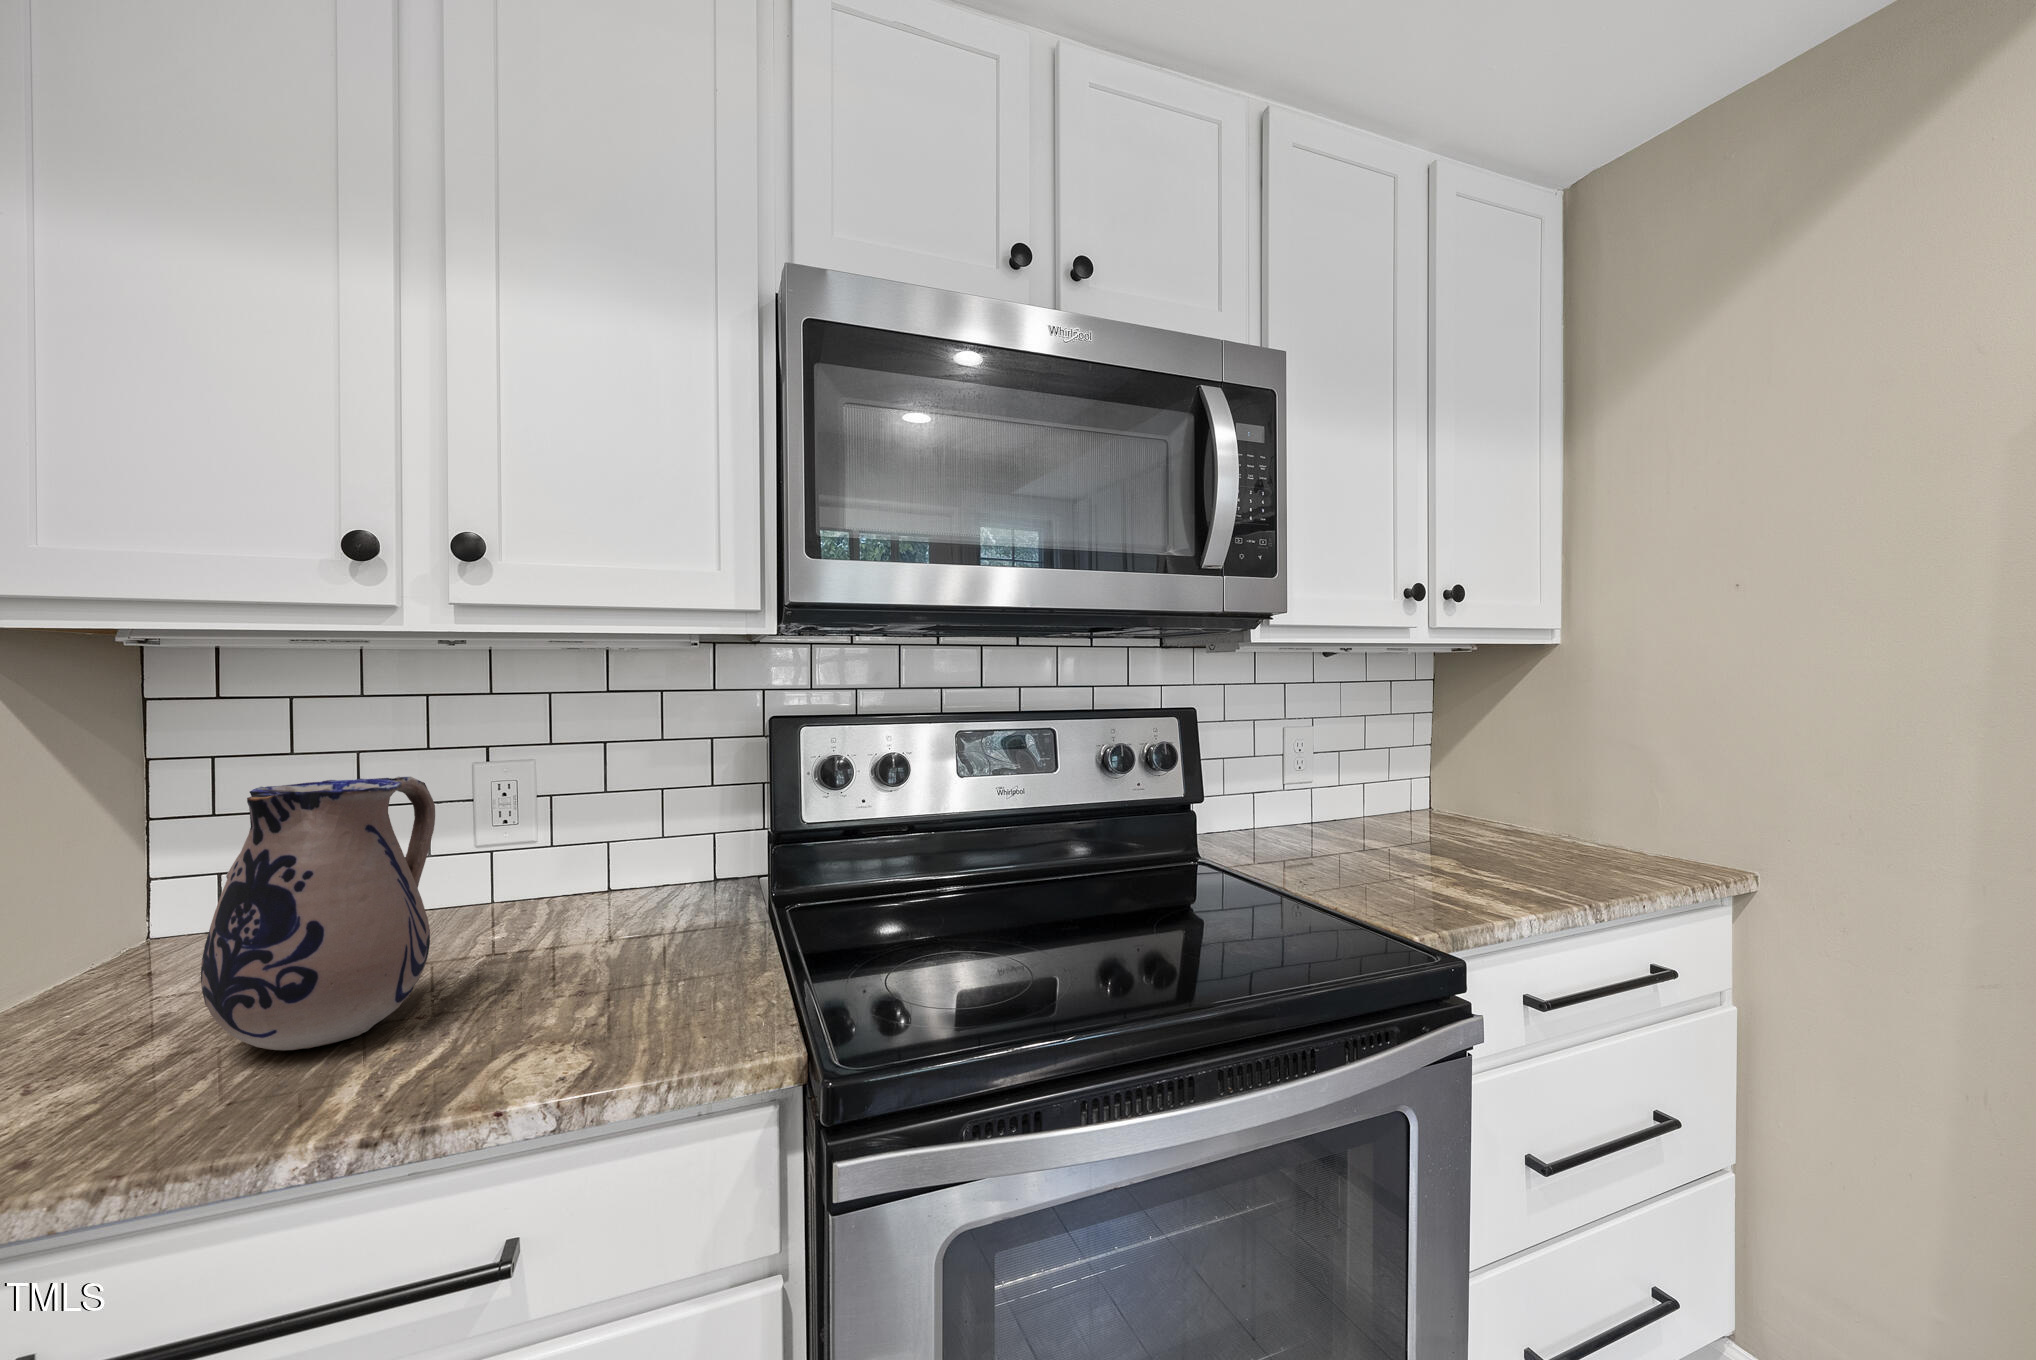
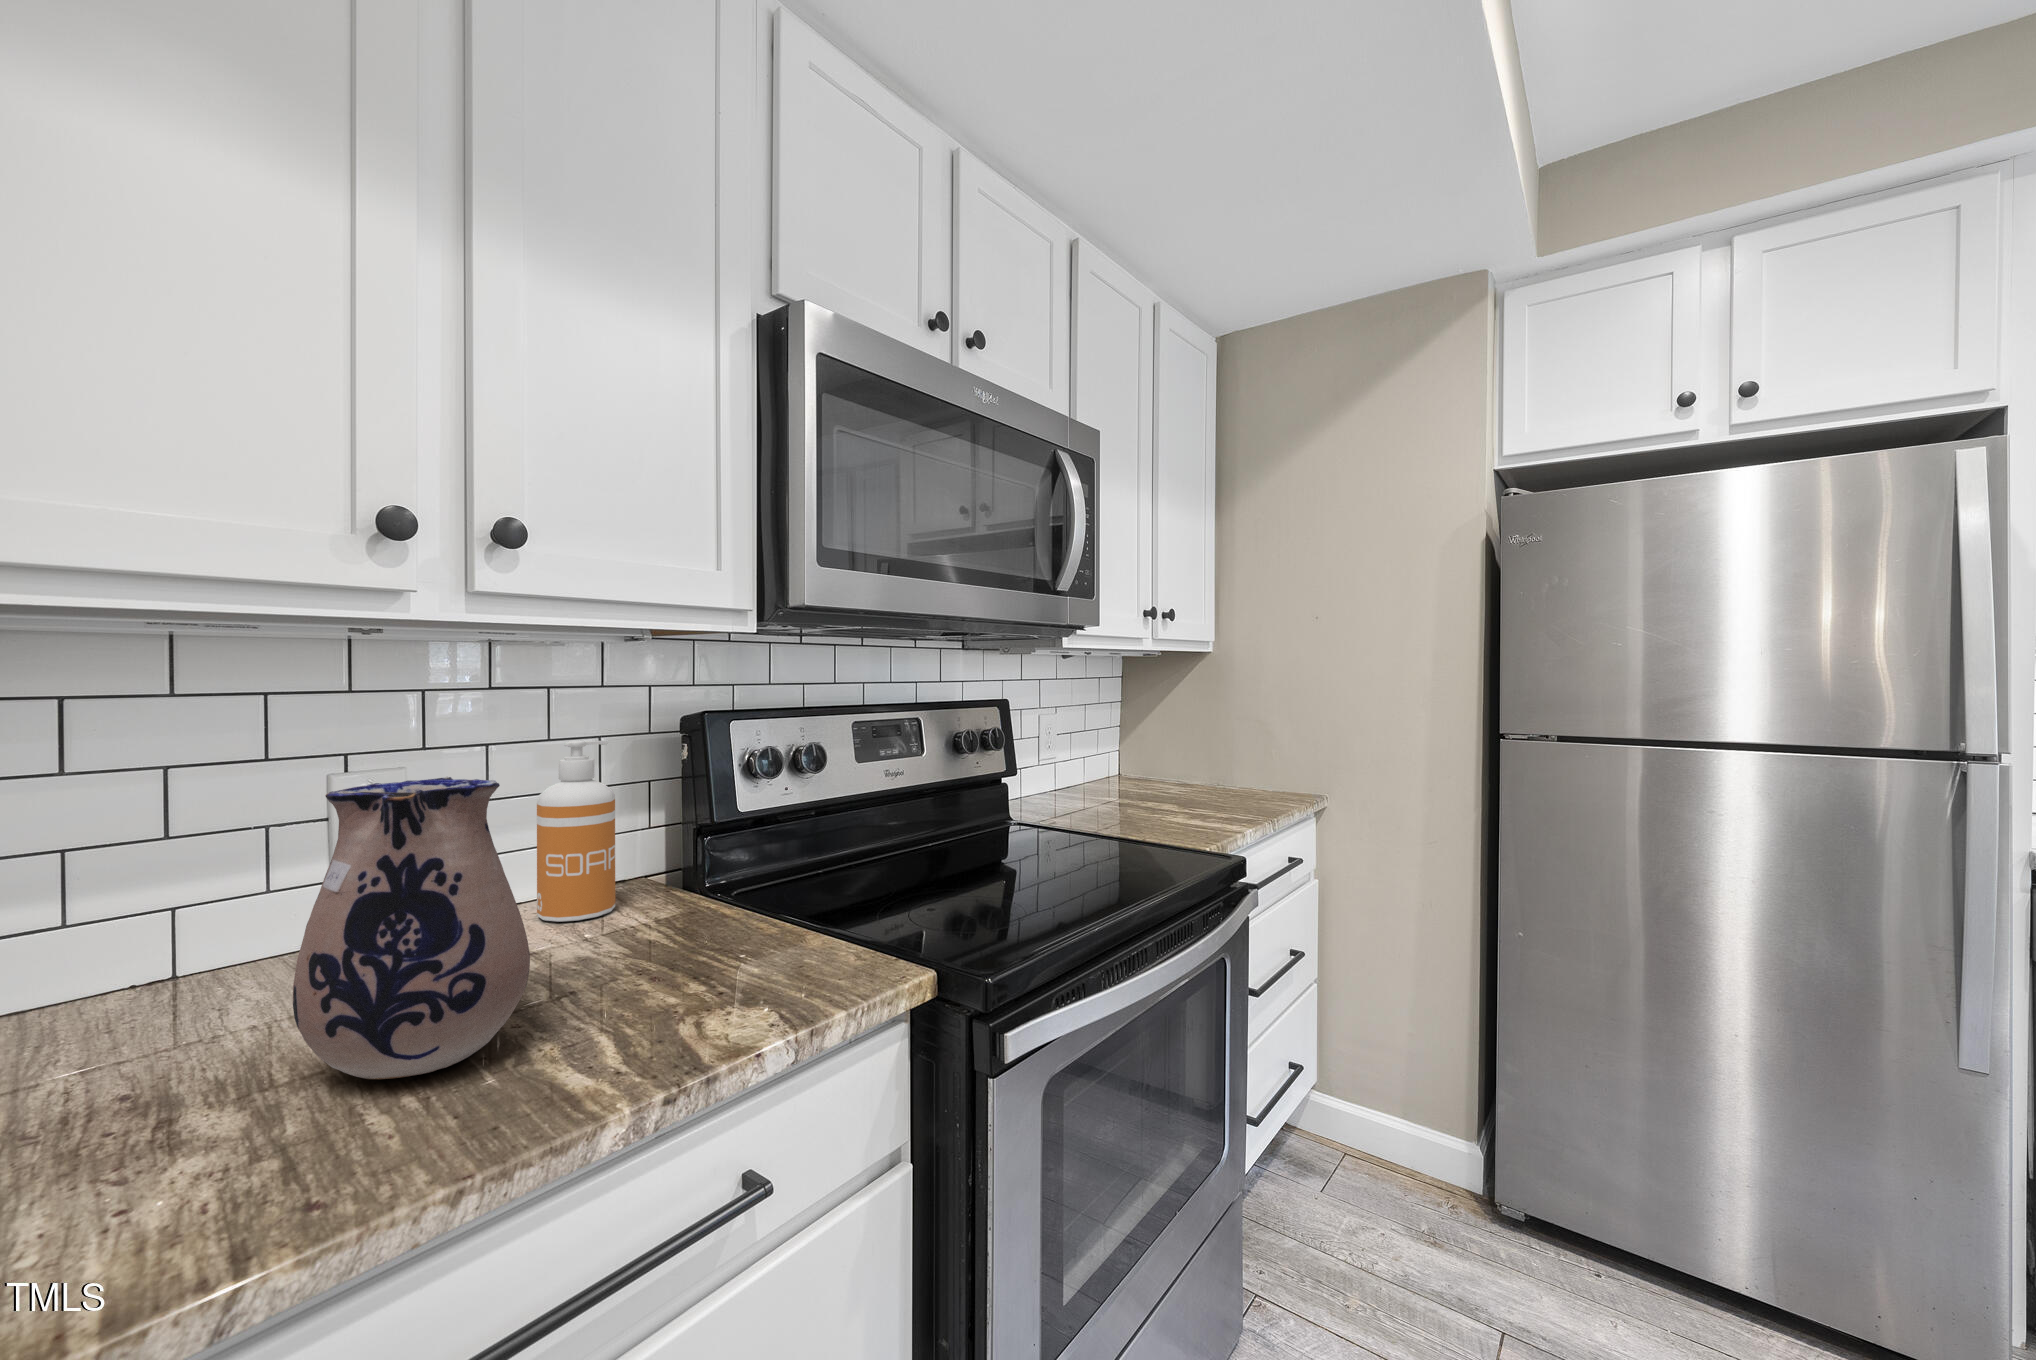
soap dispenser: none [628,742,698,912] -> present [537,741,615,922]

